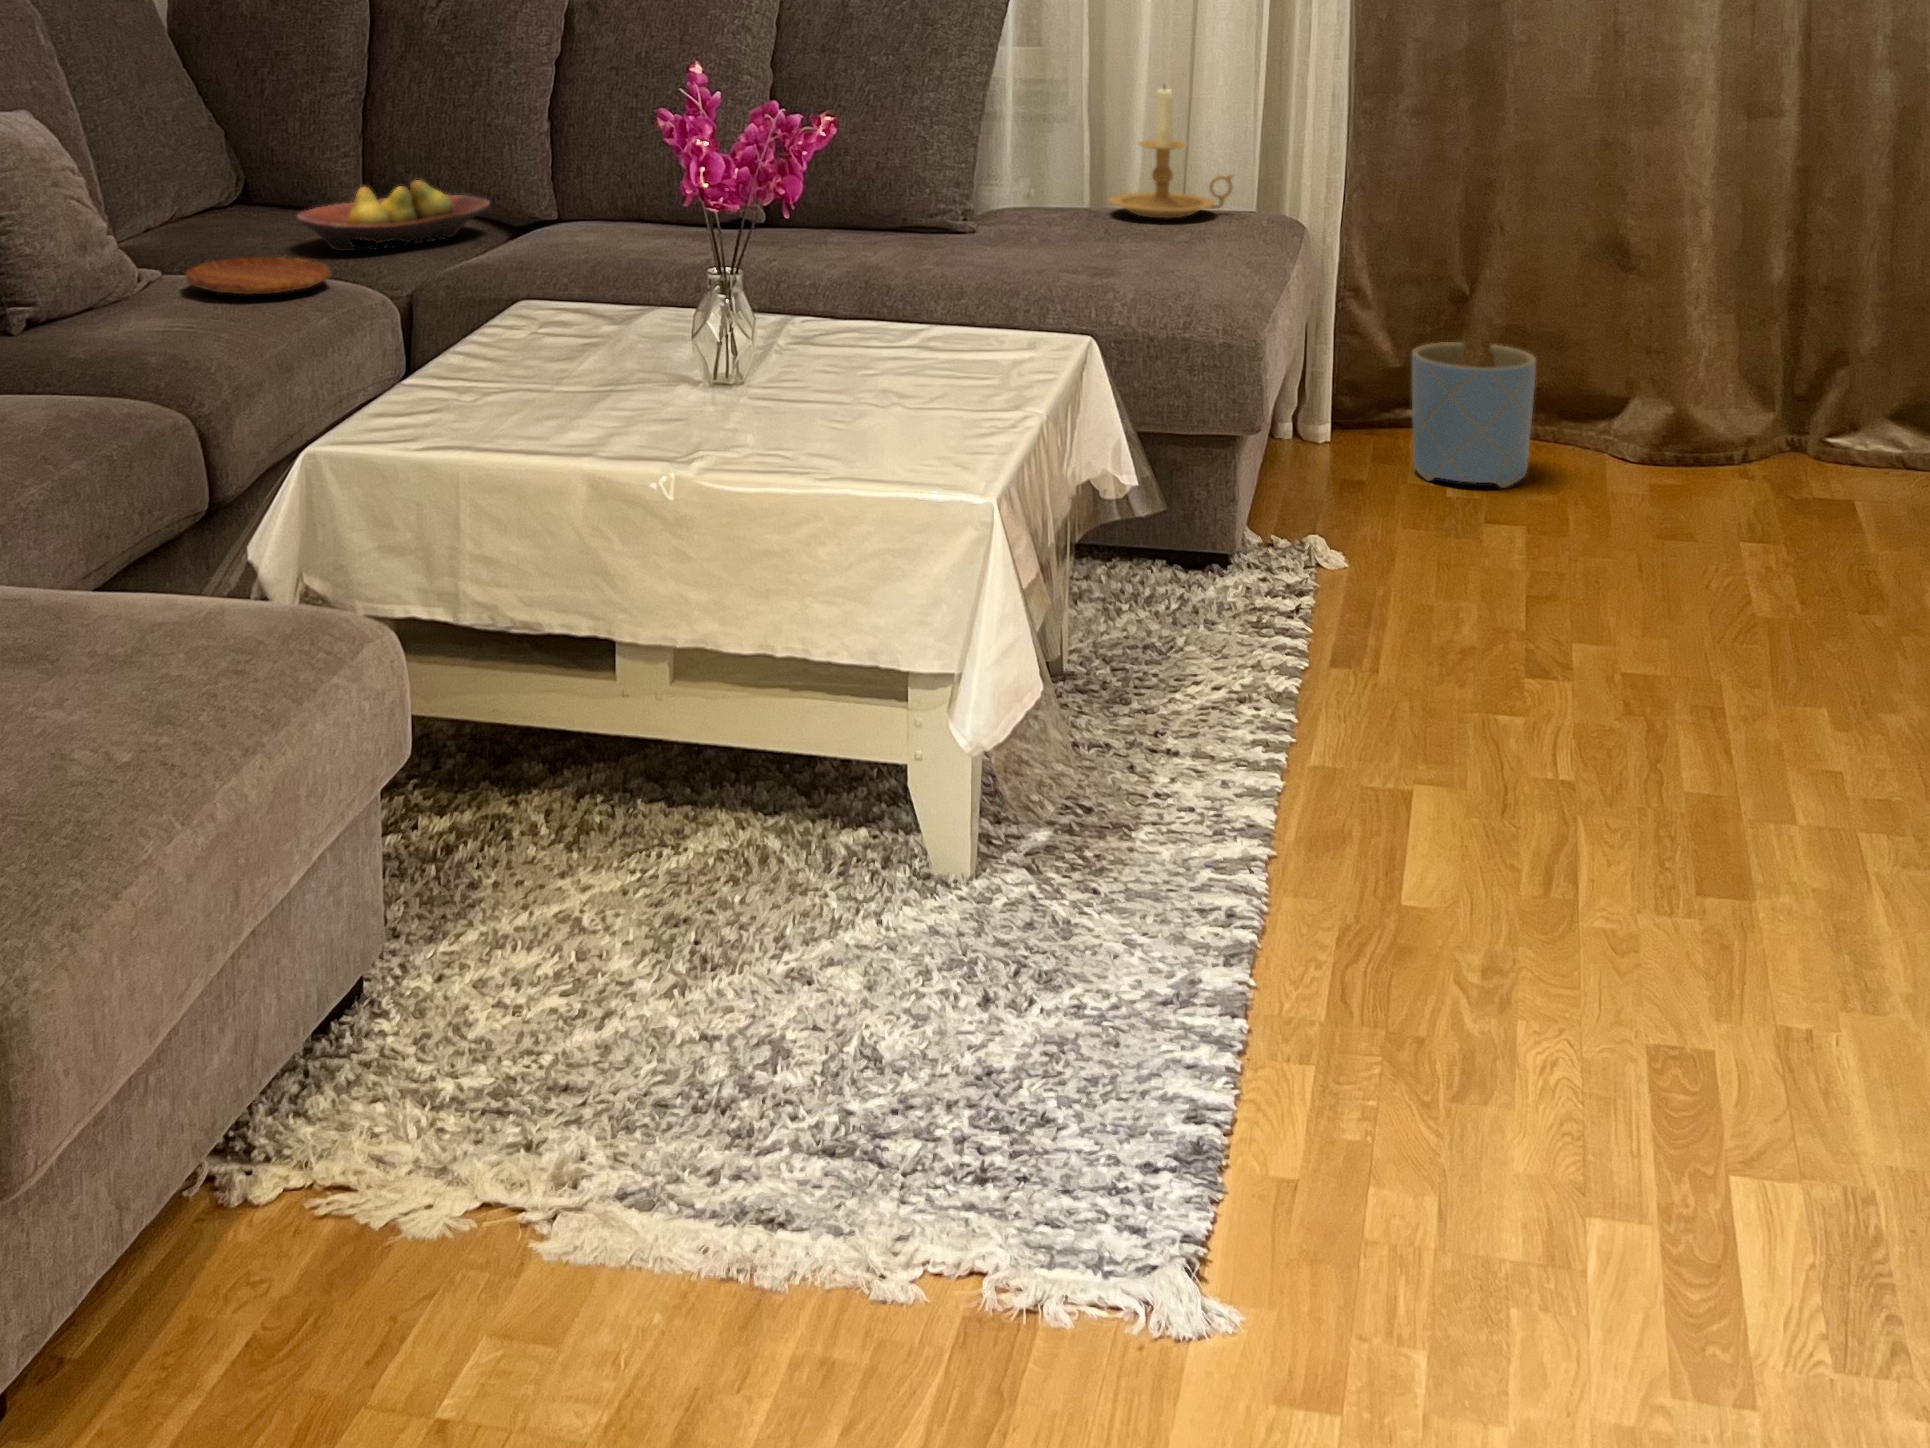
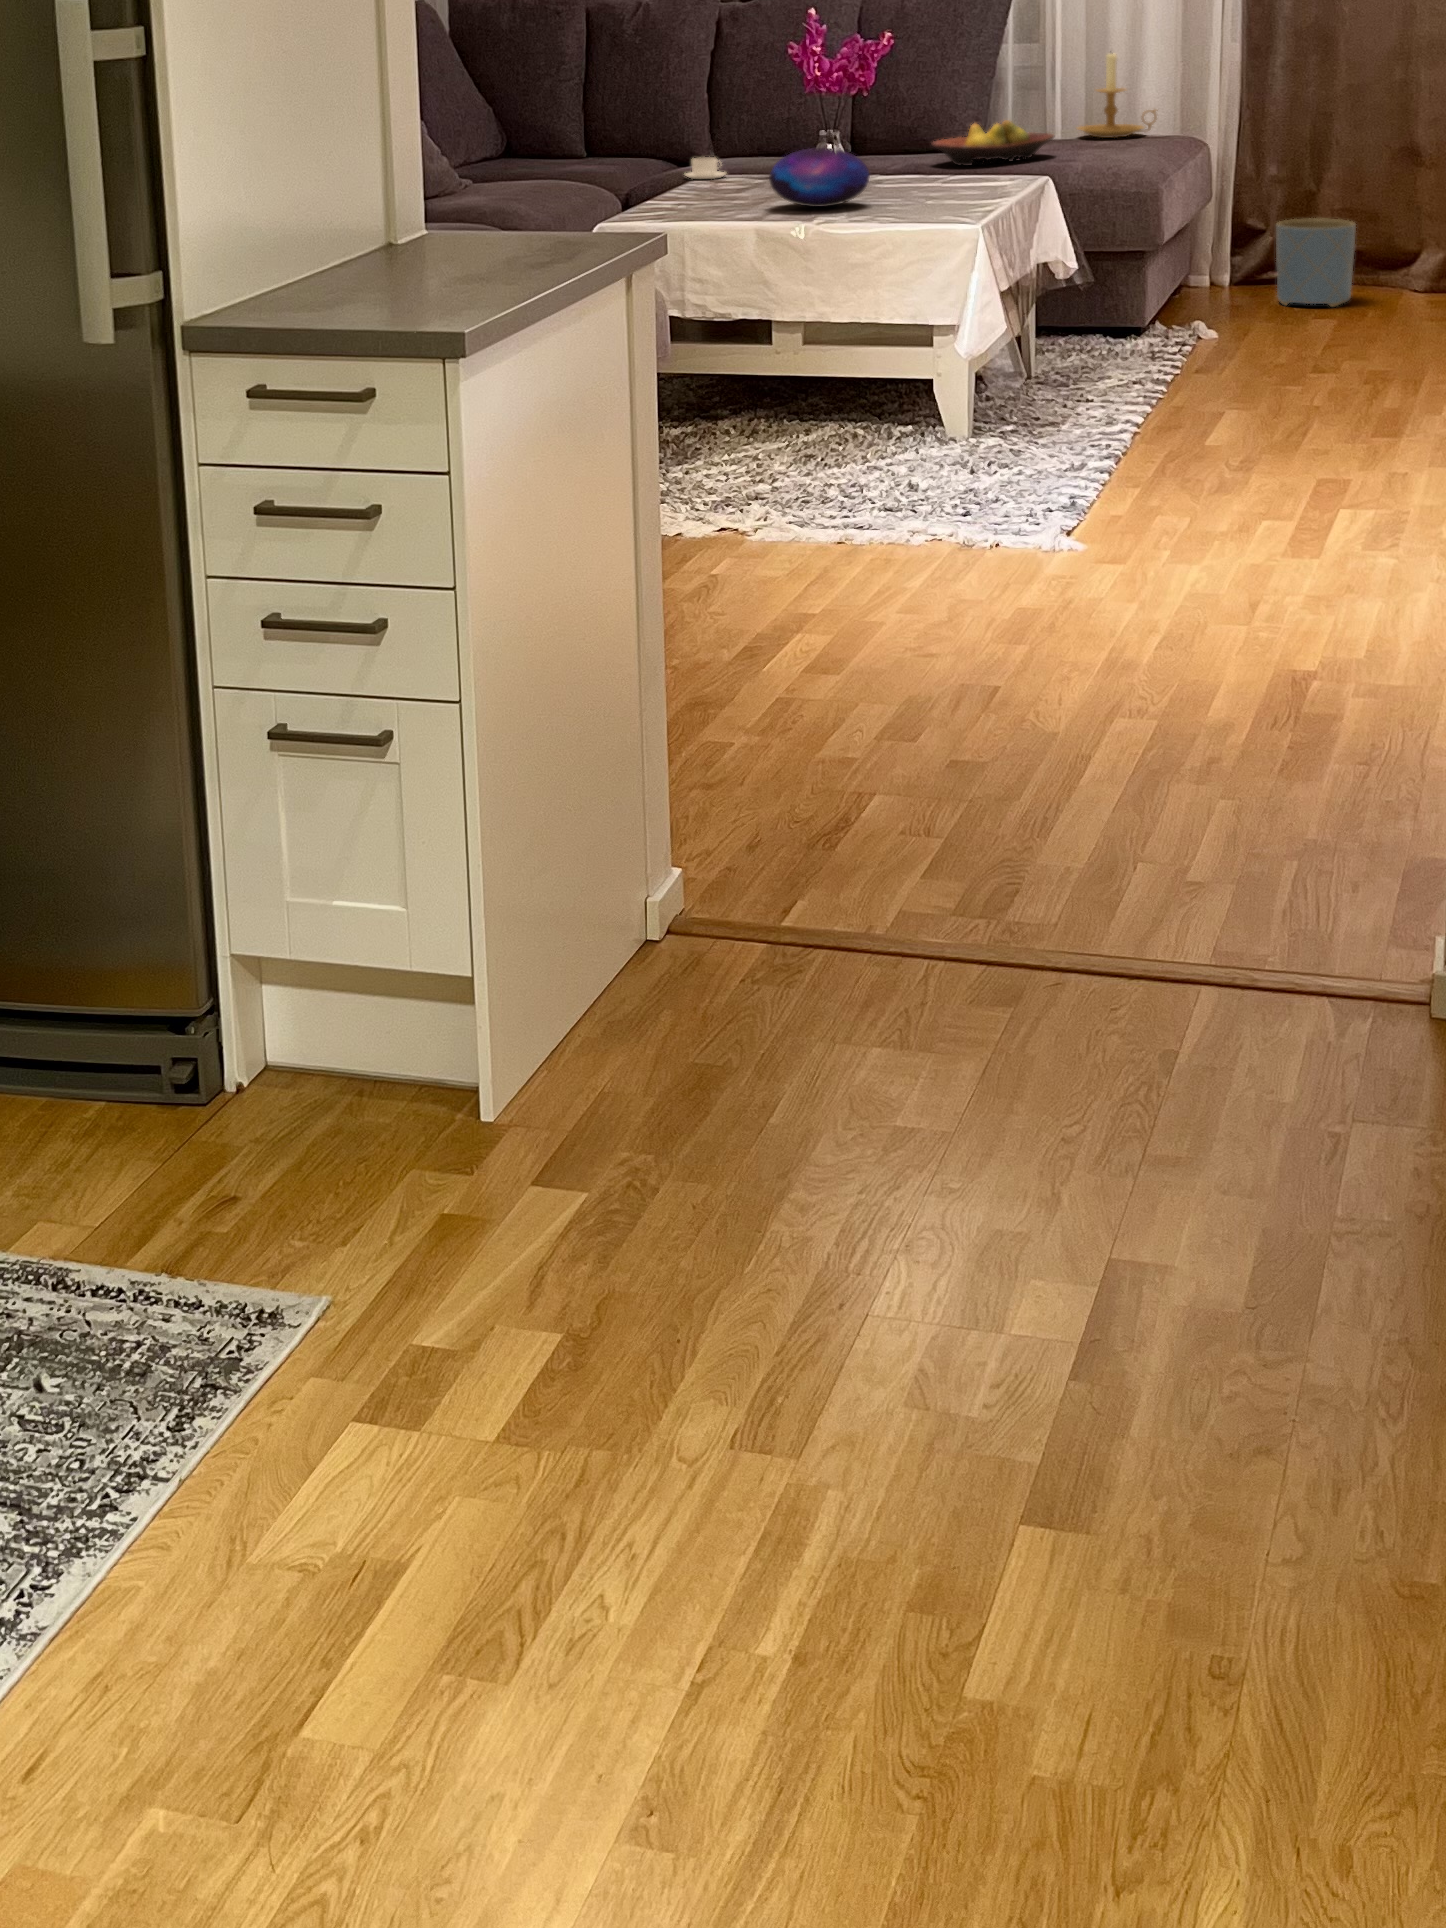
fruit bowl: present [297,180,490,251] -> present [932,120,1054,166]
coffee cup: none [490,256,561,295] -> present [686,157,725,179]
tray: present [185,257,331,294] -> none [495,167,586,183]
decorative orb: none [617,293,794,400] -> present [769,147,870,207]

